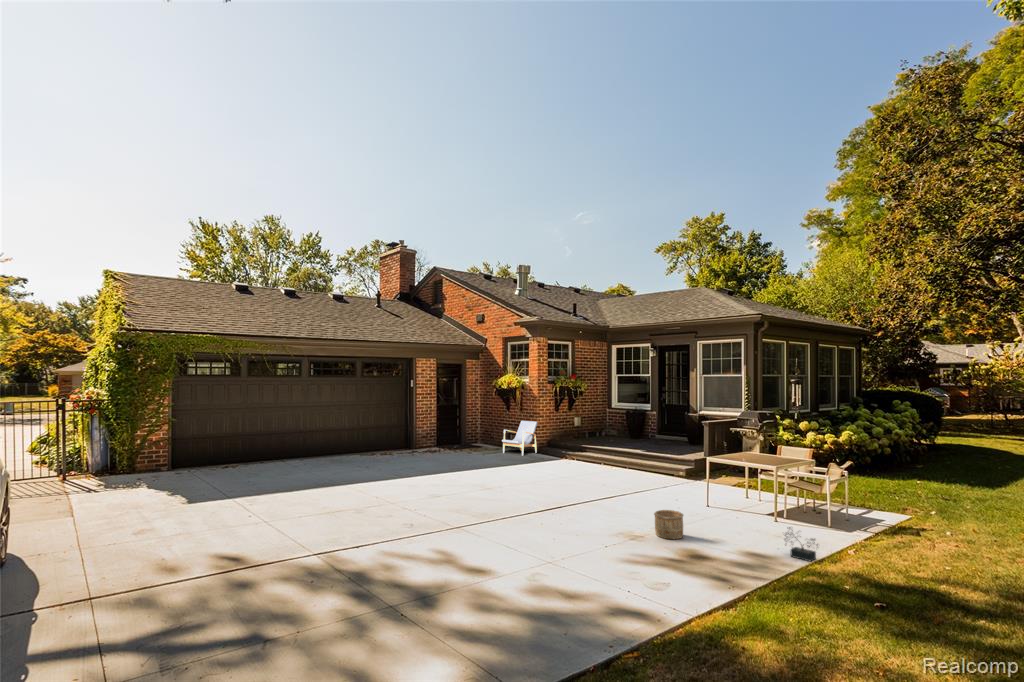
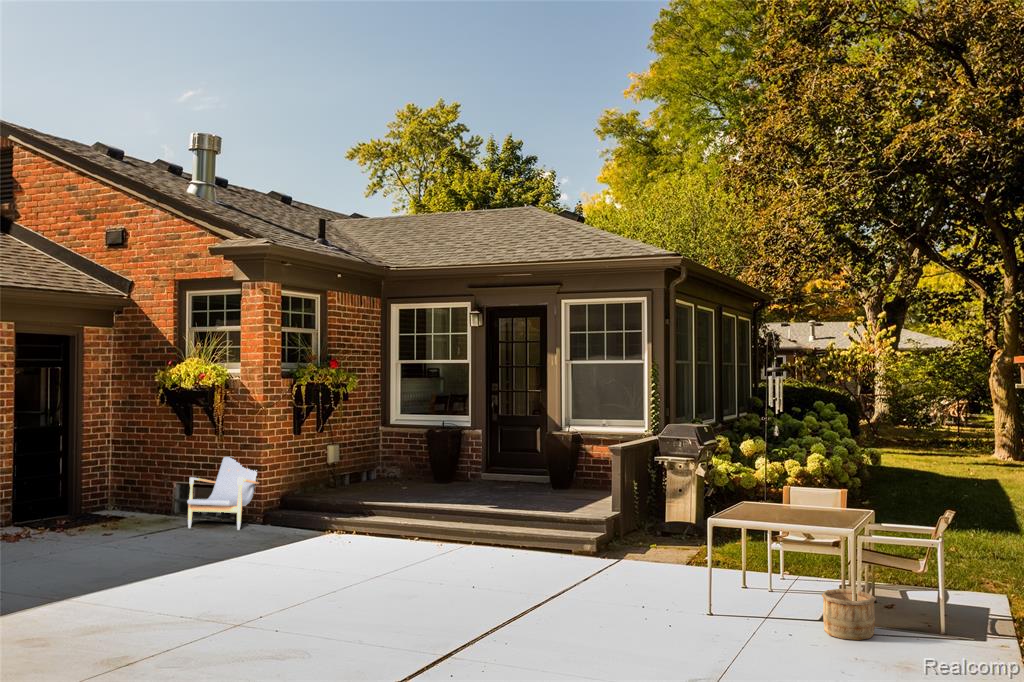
wooden bucket: present [654,510,683,539] -> present [822,589,876,640]
decorative plant: present [784,527,818,561] -> none [912,611,975,666]

